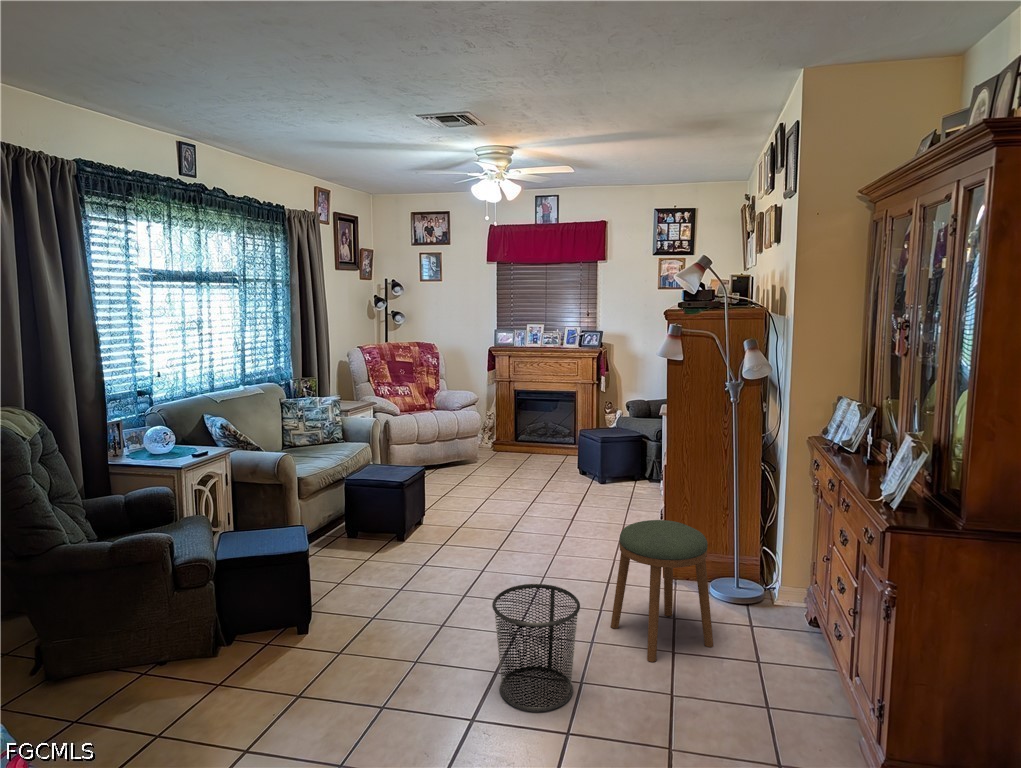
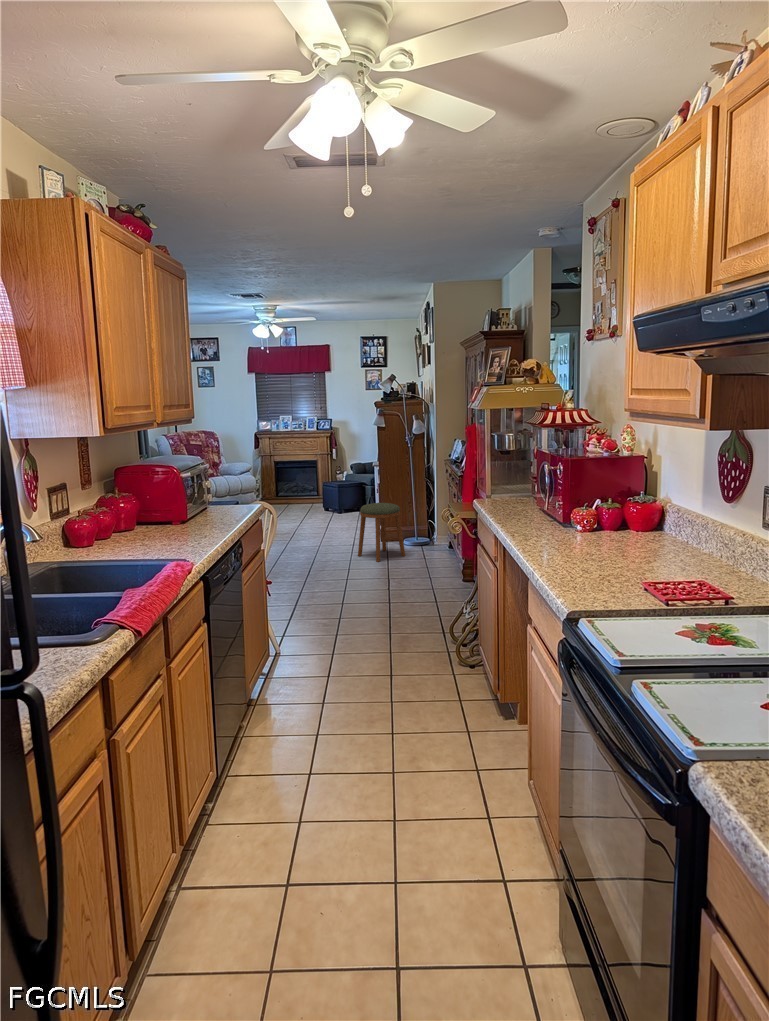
waste bin: present [492,584,580,711] -> none [308,528,347,576]

